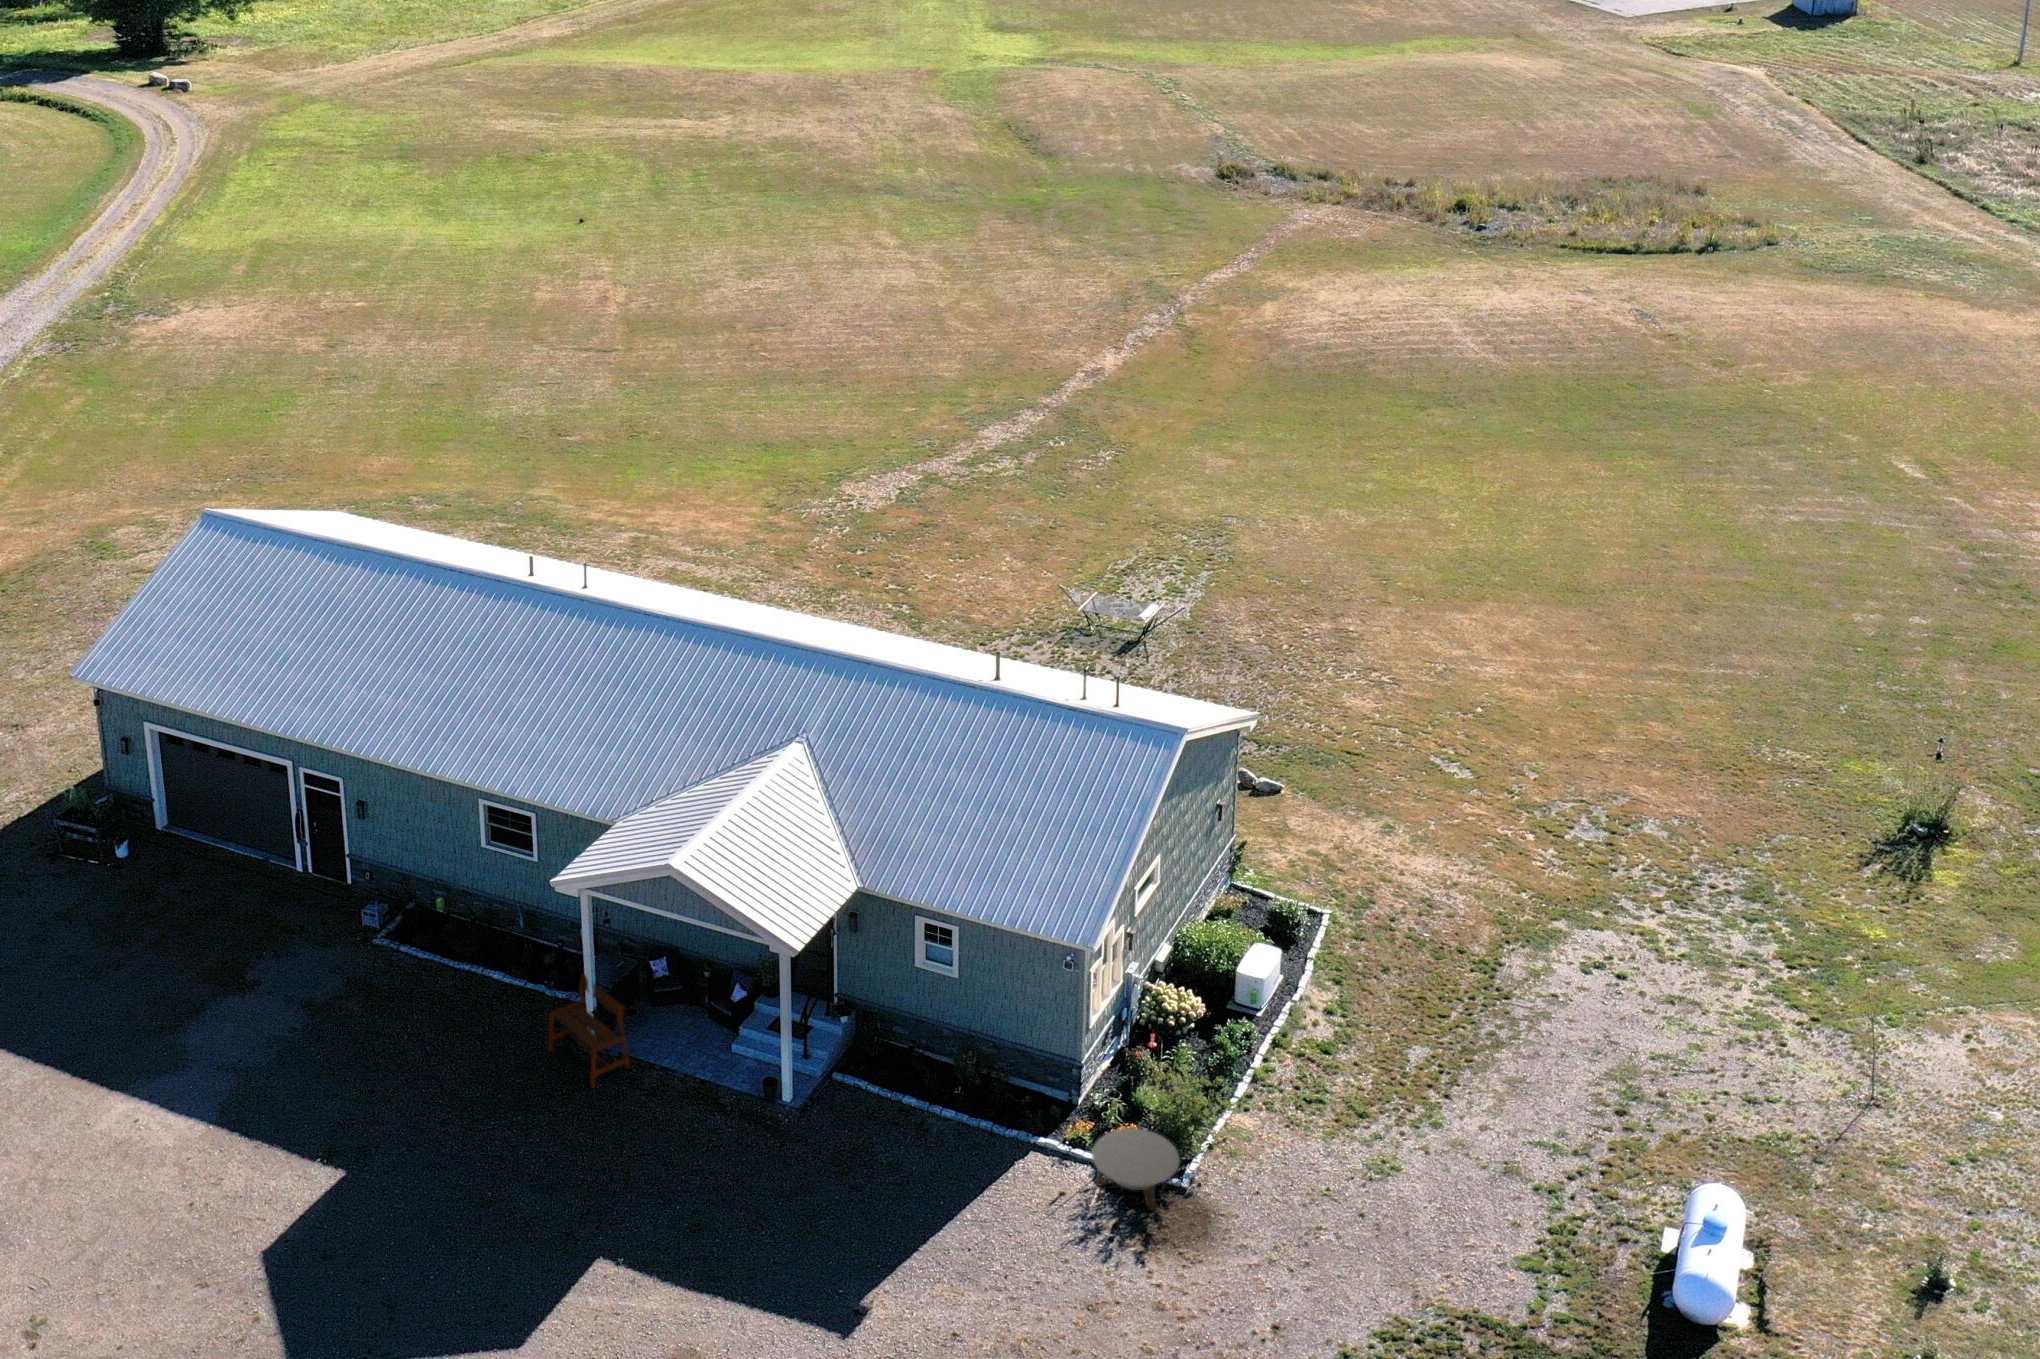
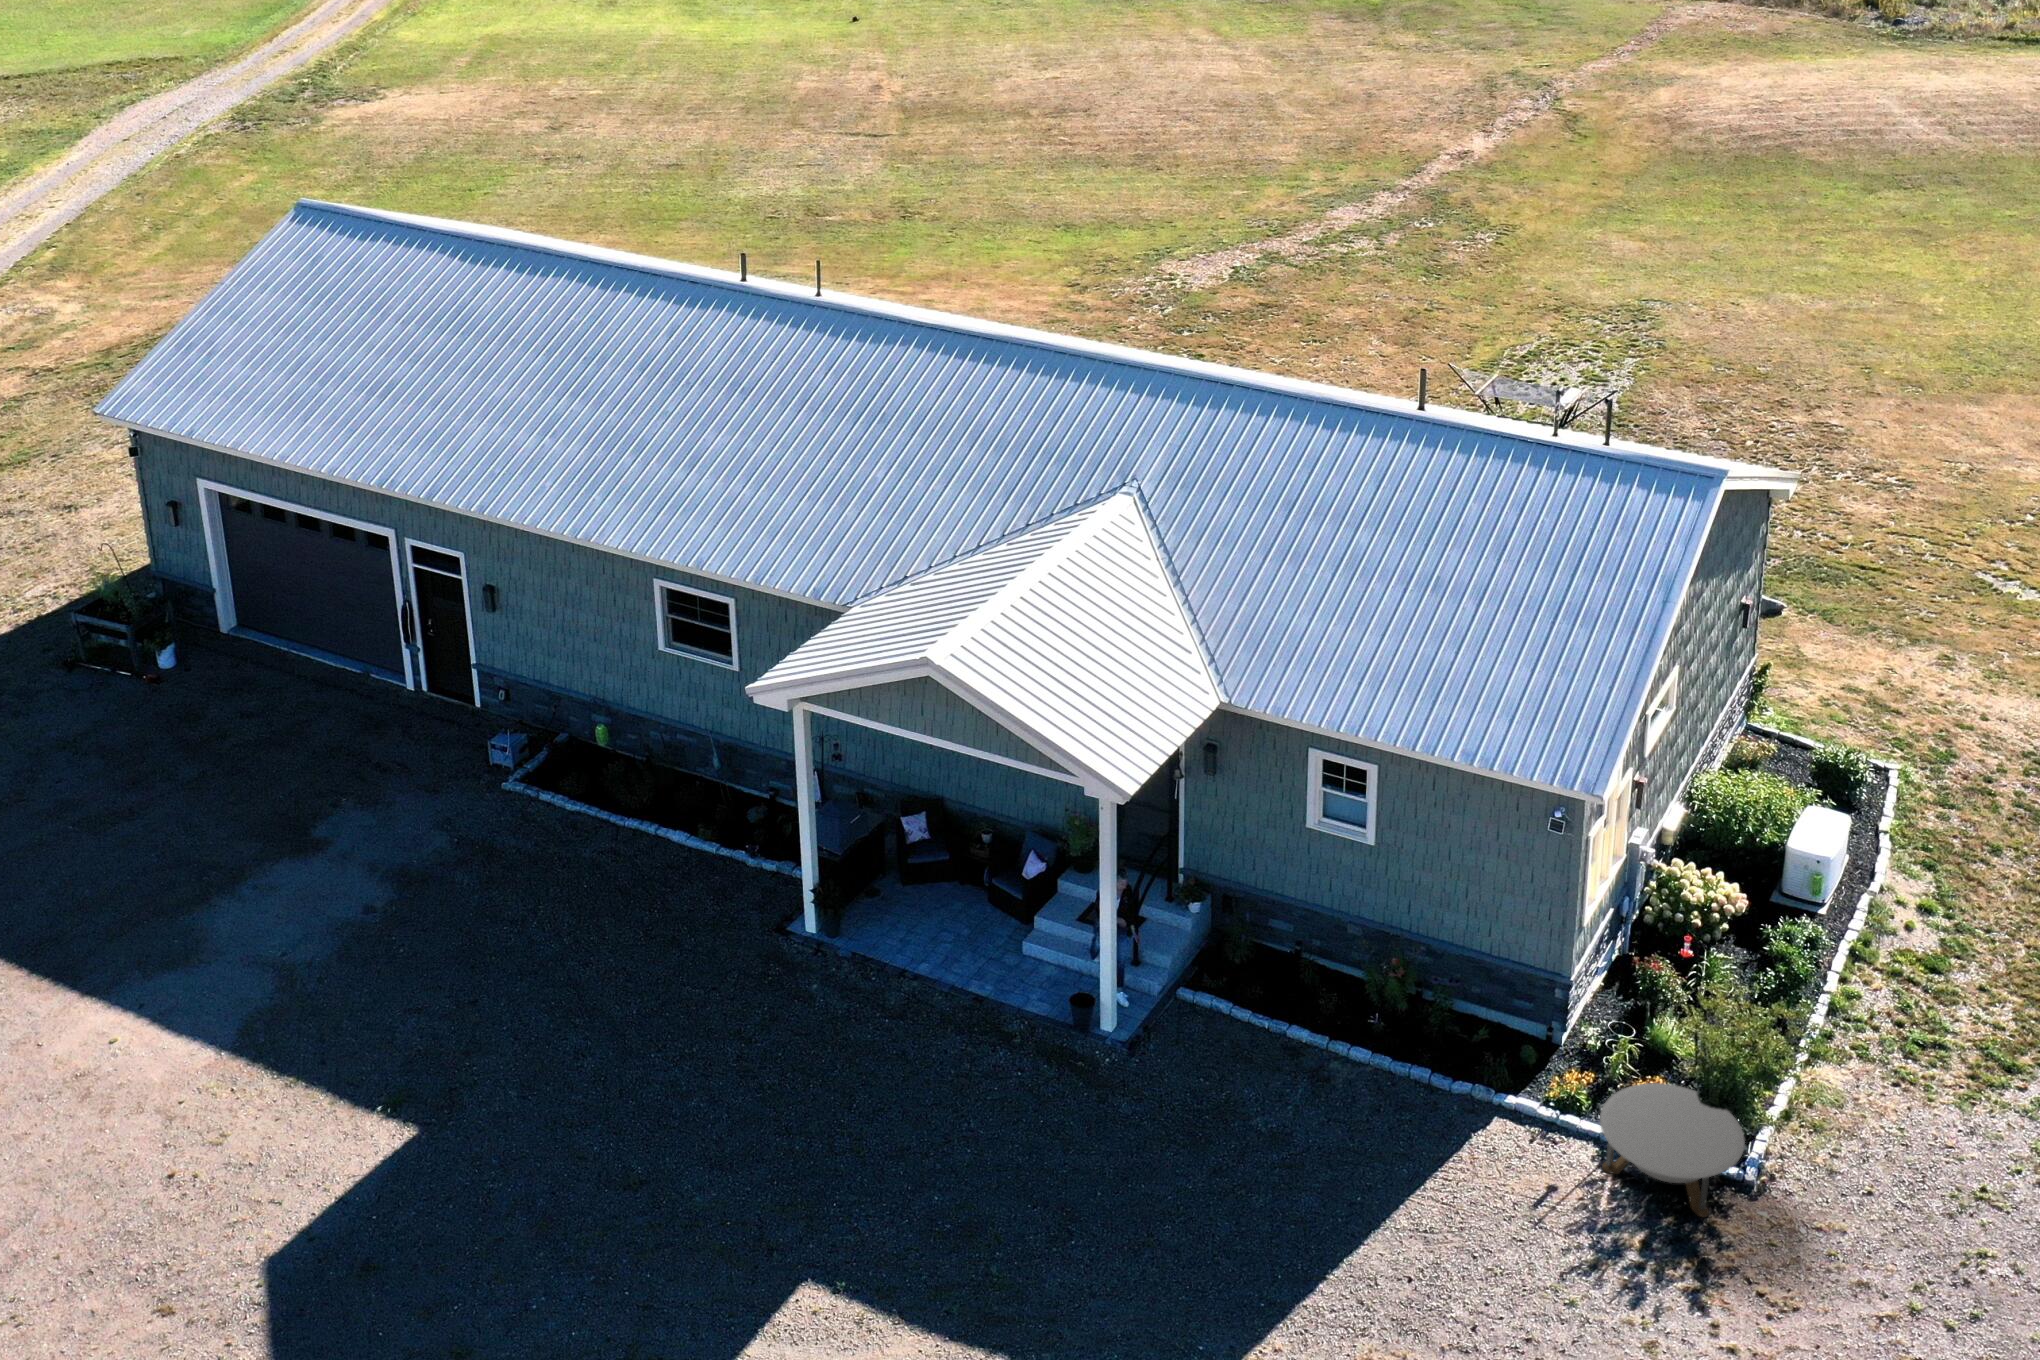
bench: present [548,974,630,1088] -> none [750,831,870,1003]

